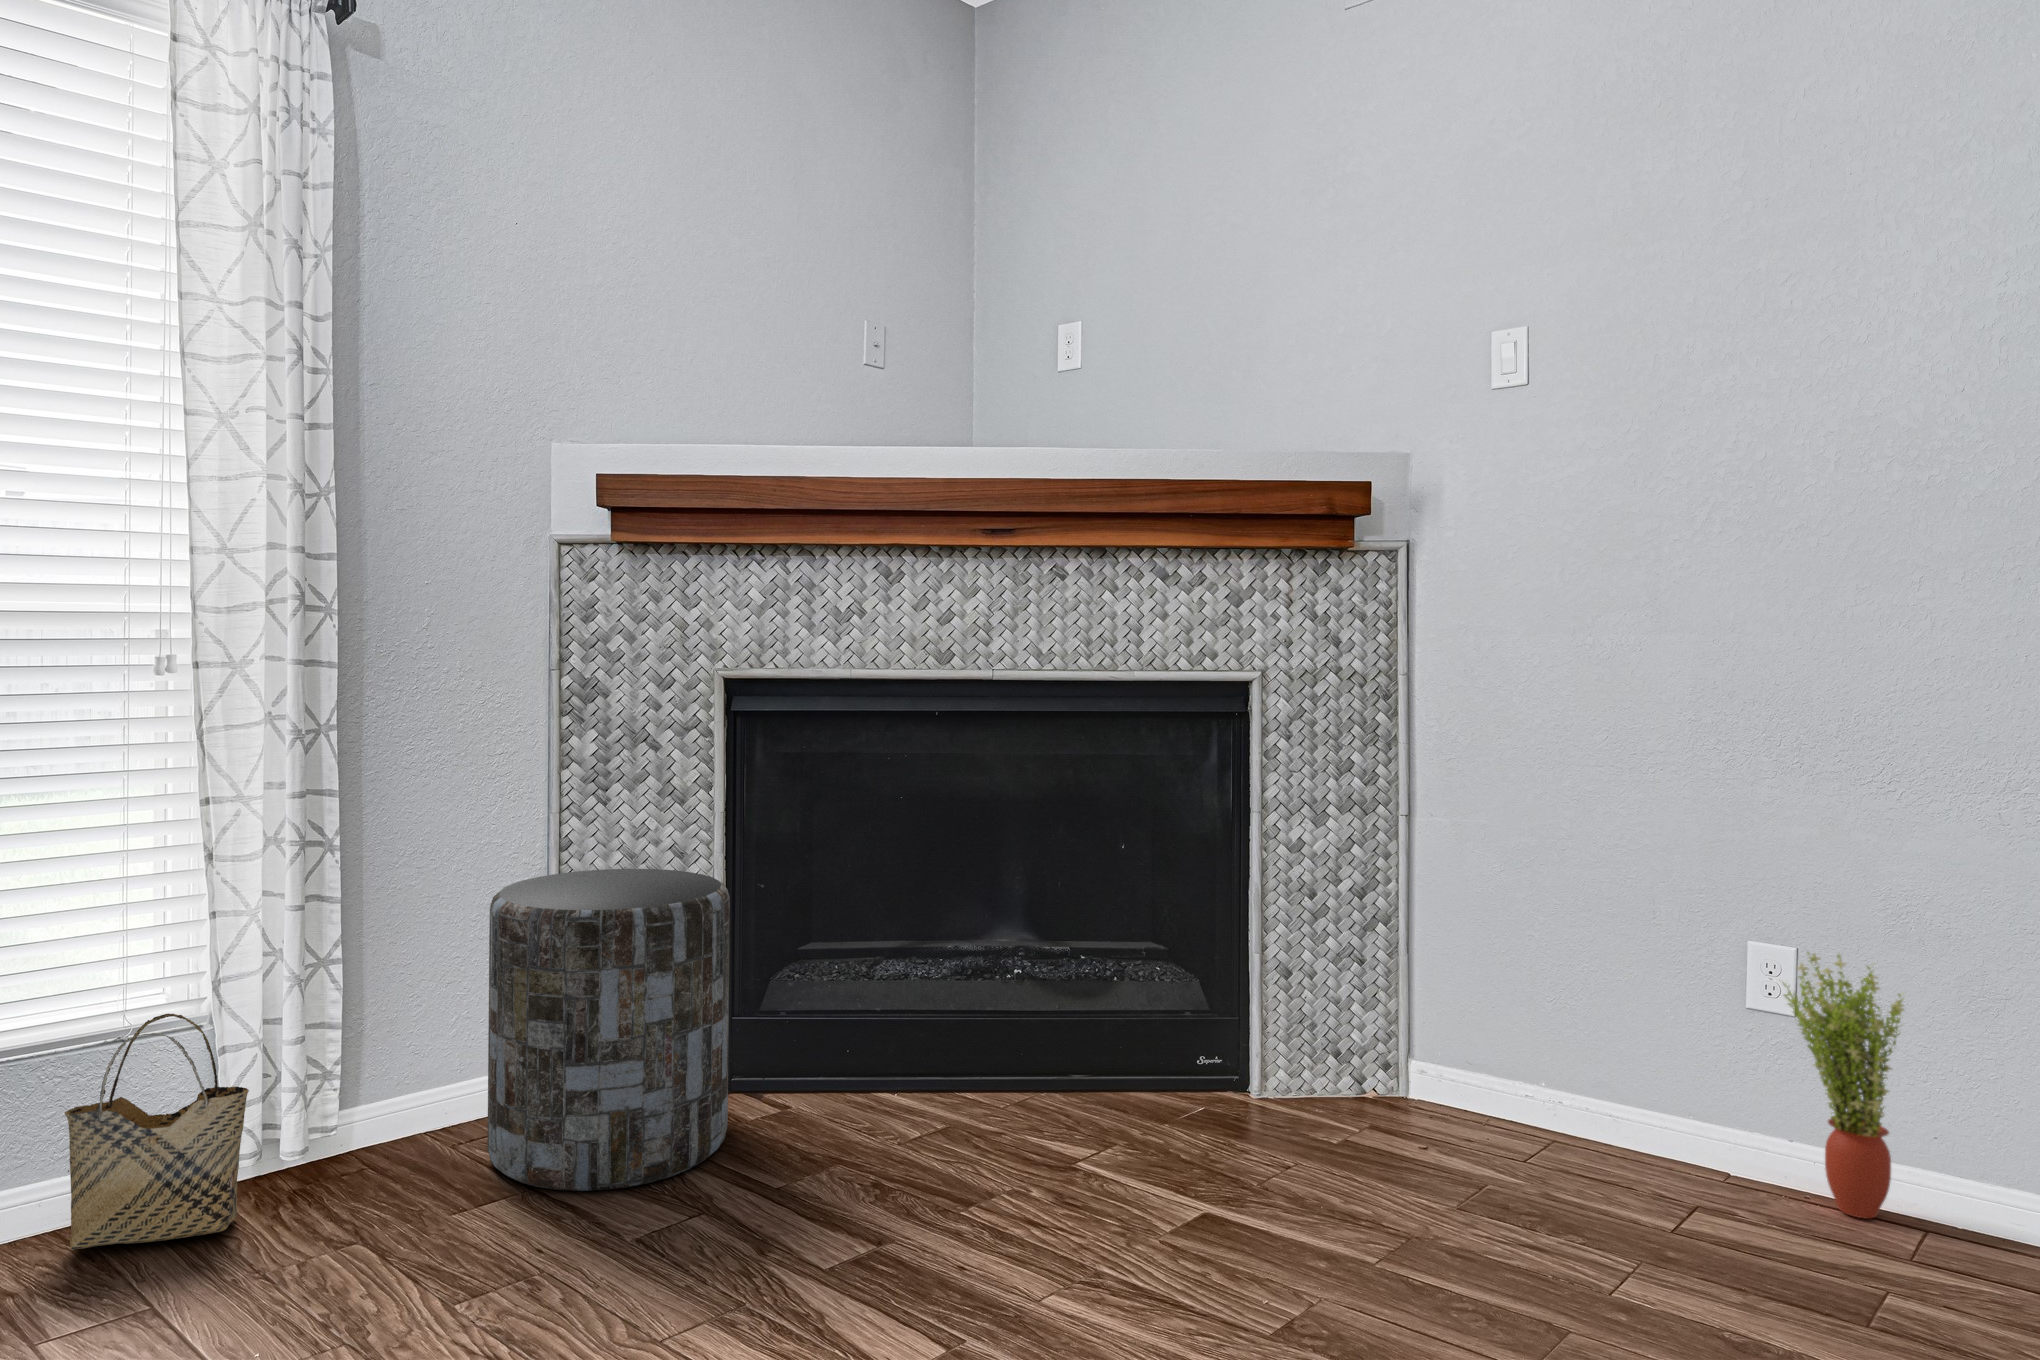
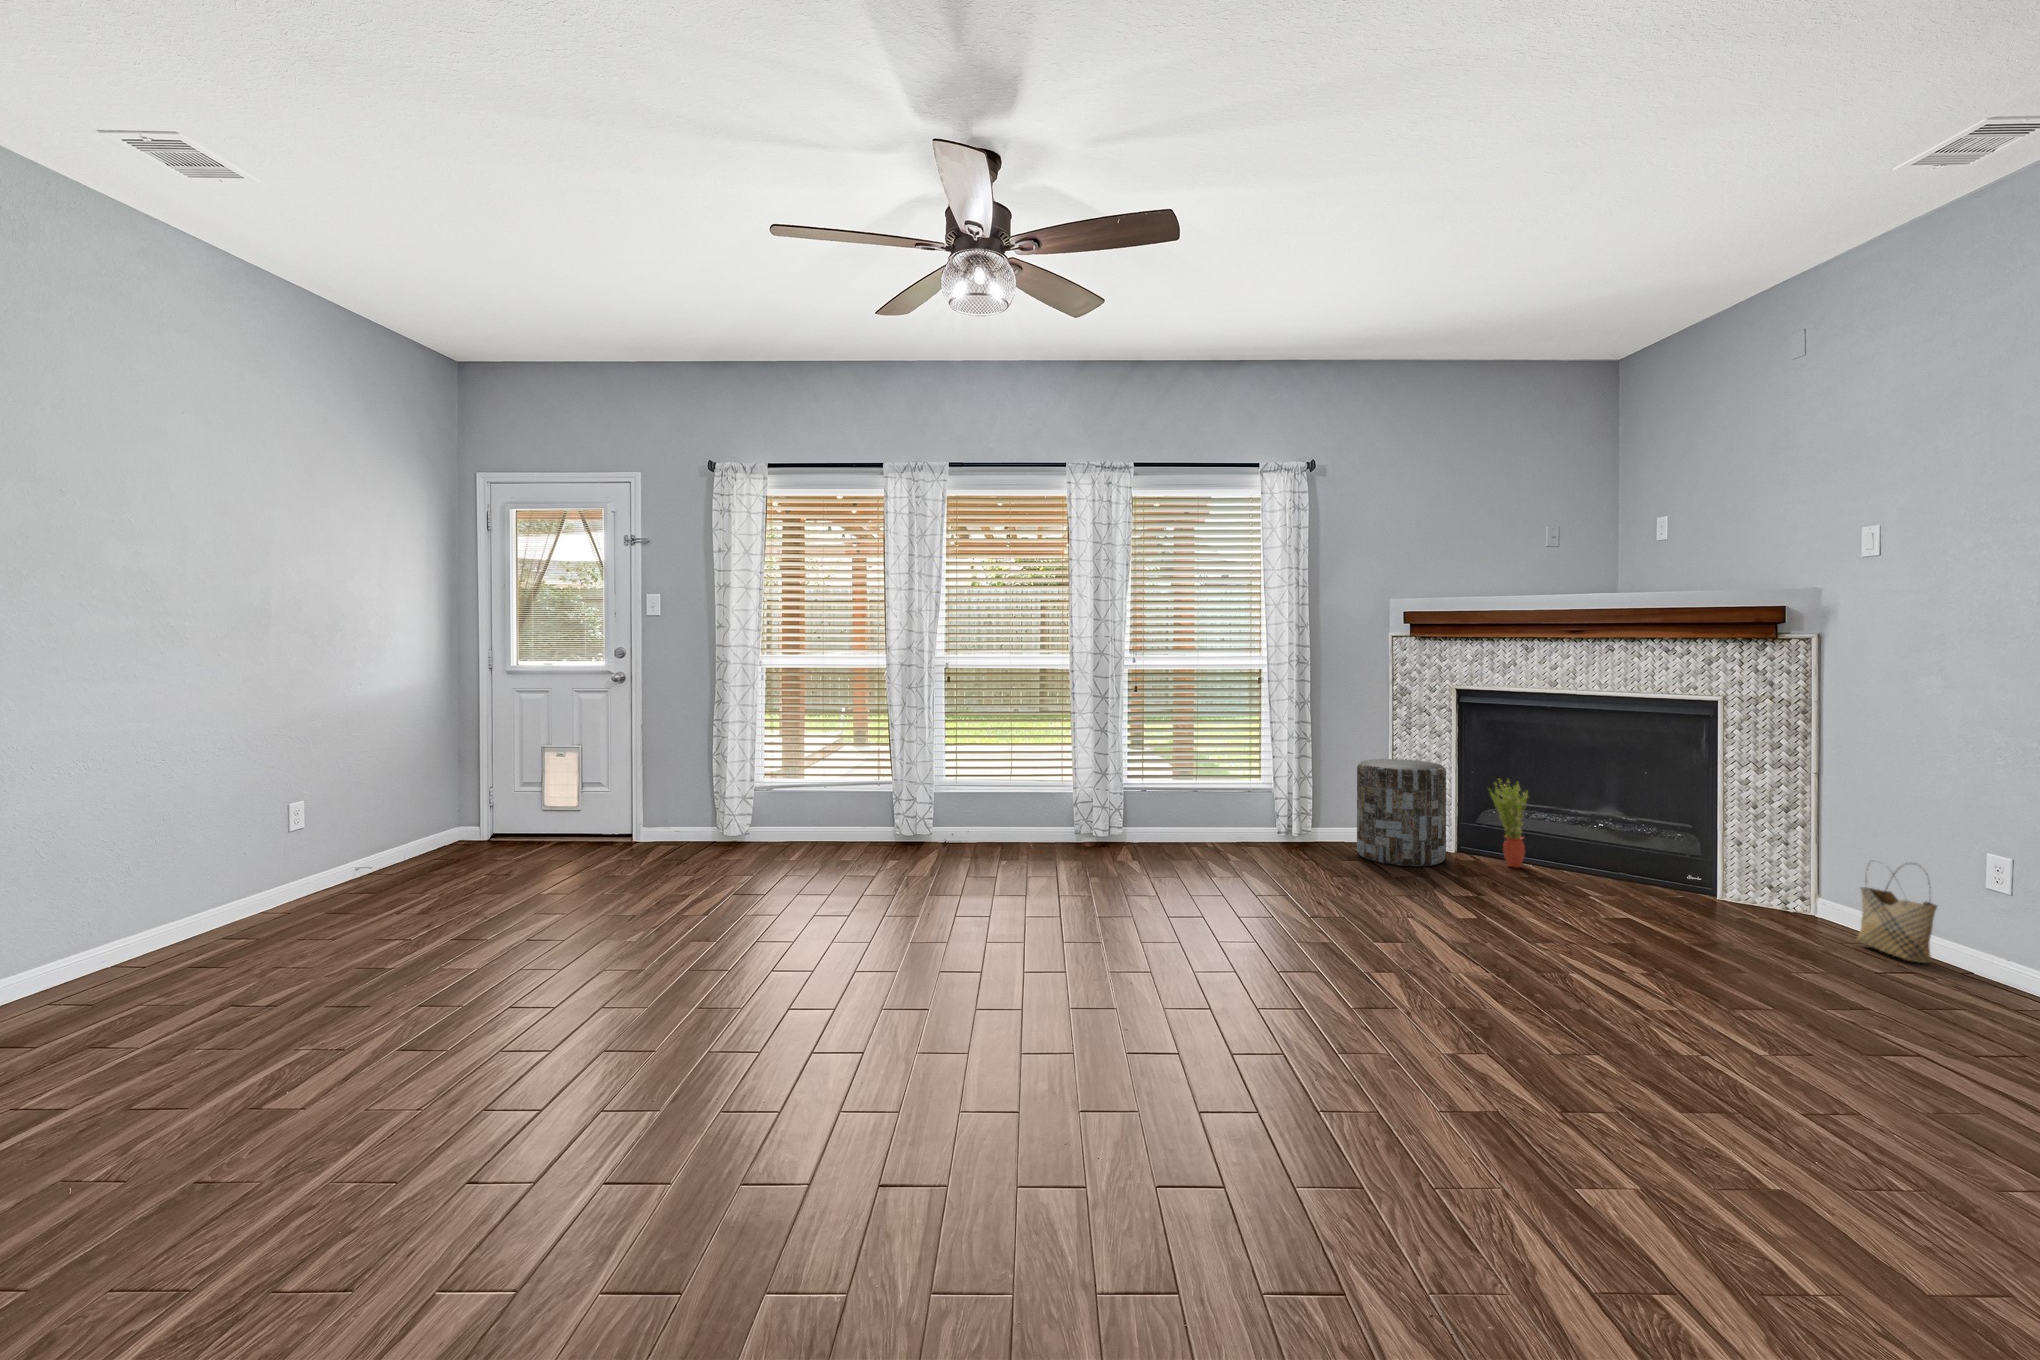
potted plant: present [1784,953,1904,1219] -> present [1491,779,1527,867]
woven basket: present [65,1014,249,1250] -> present [1857,864,1937,963]

